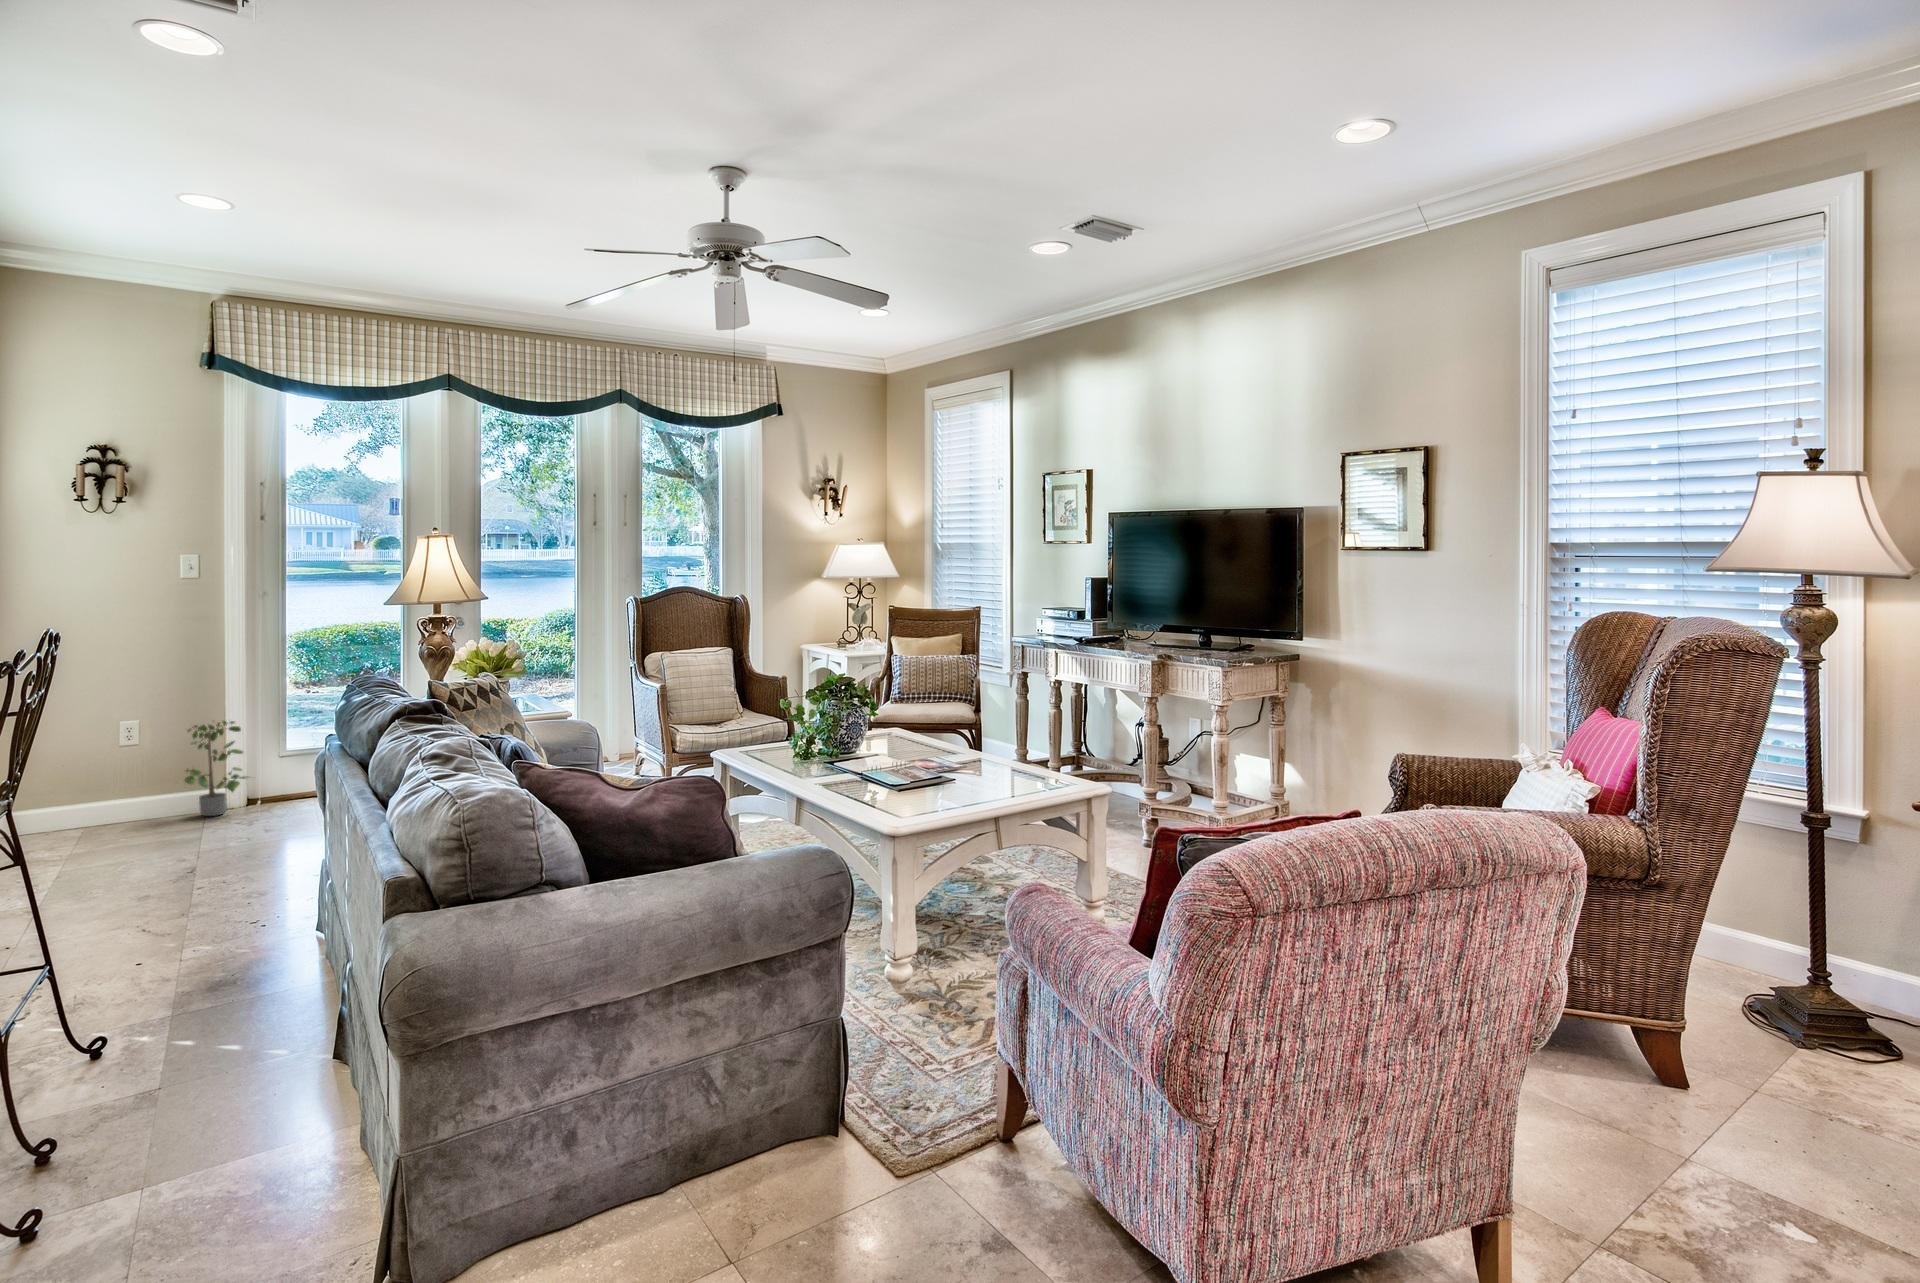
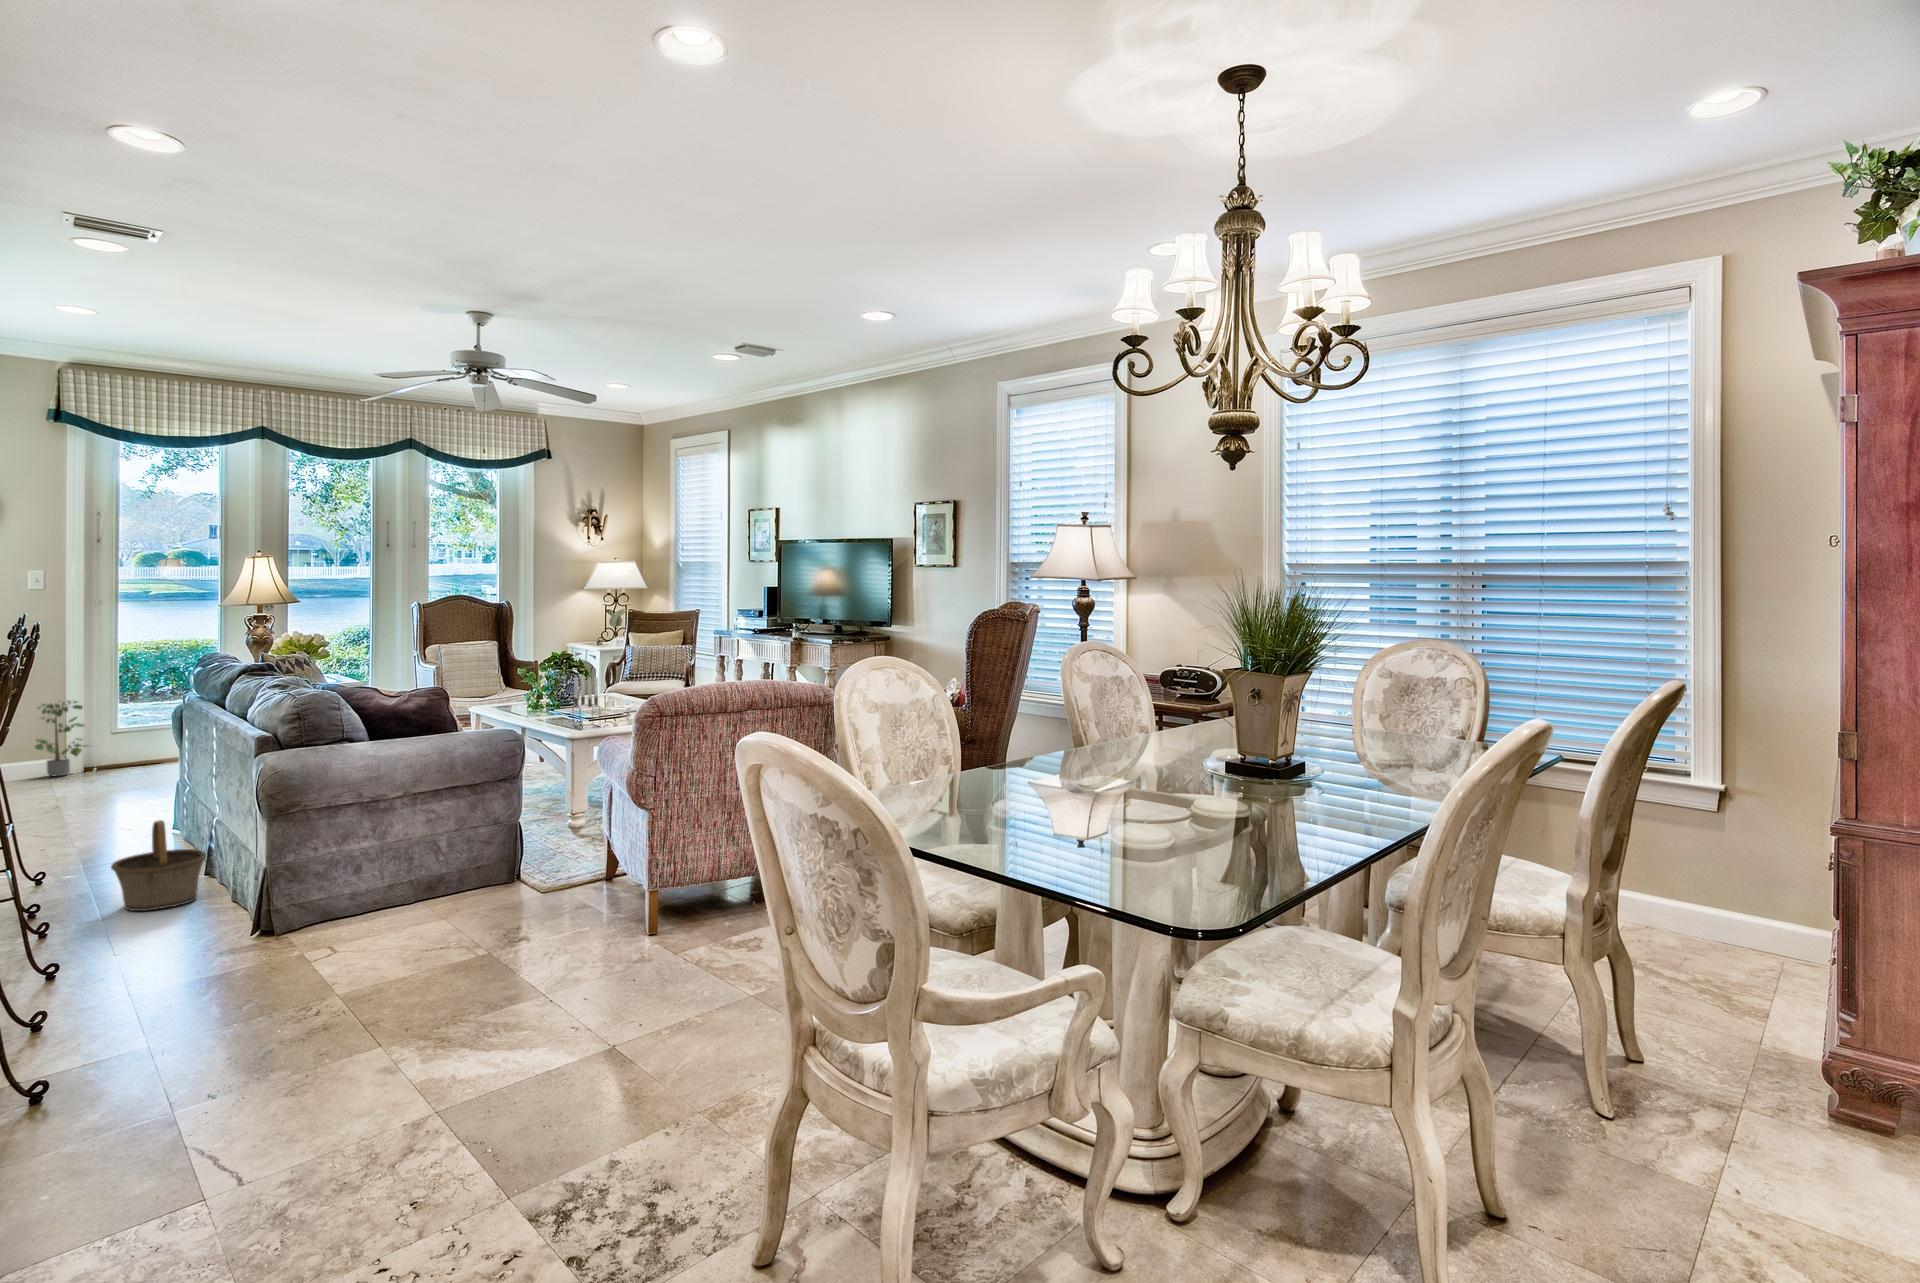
candle holder: none [871,716,913,801] -> present [574,676,598,729]
basket: none [170,984,328,1155] -> present [111,820,206,911]

